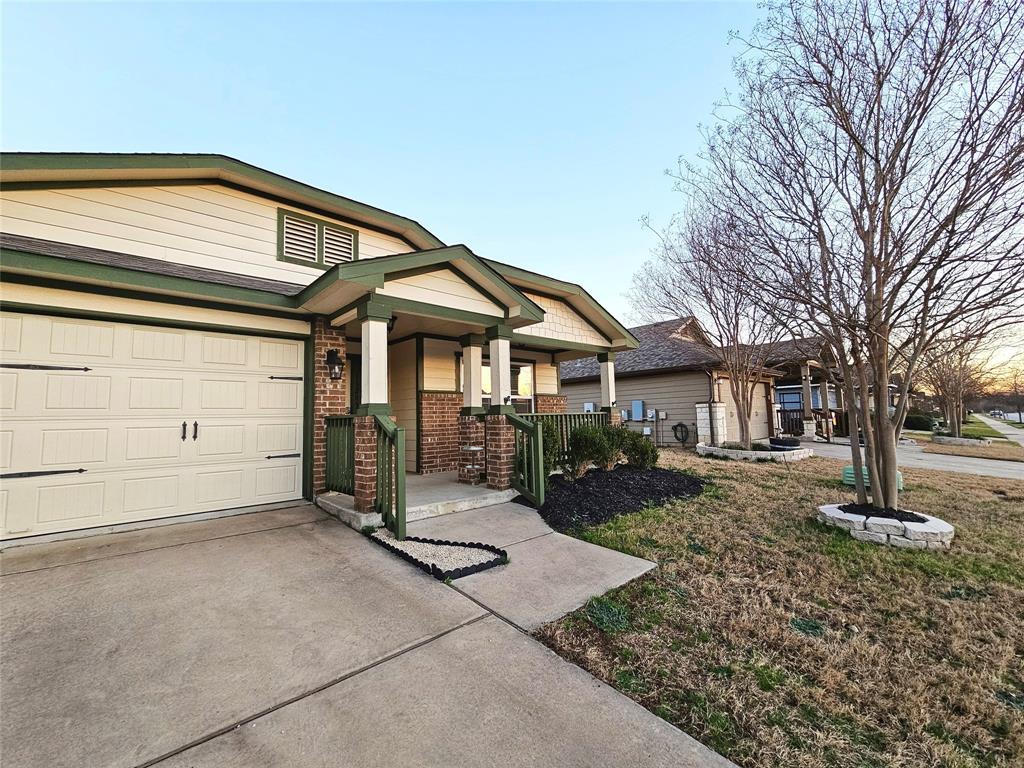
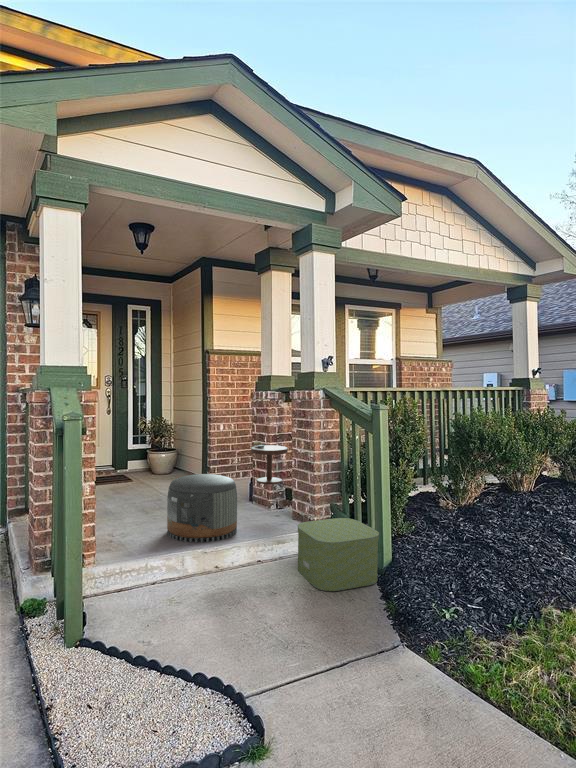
pouf: none [423,463,461,499] -> present [167,474,237,543]
storage box: none [497,483,540,517] -> present [298,518,379,591]

